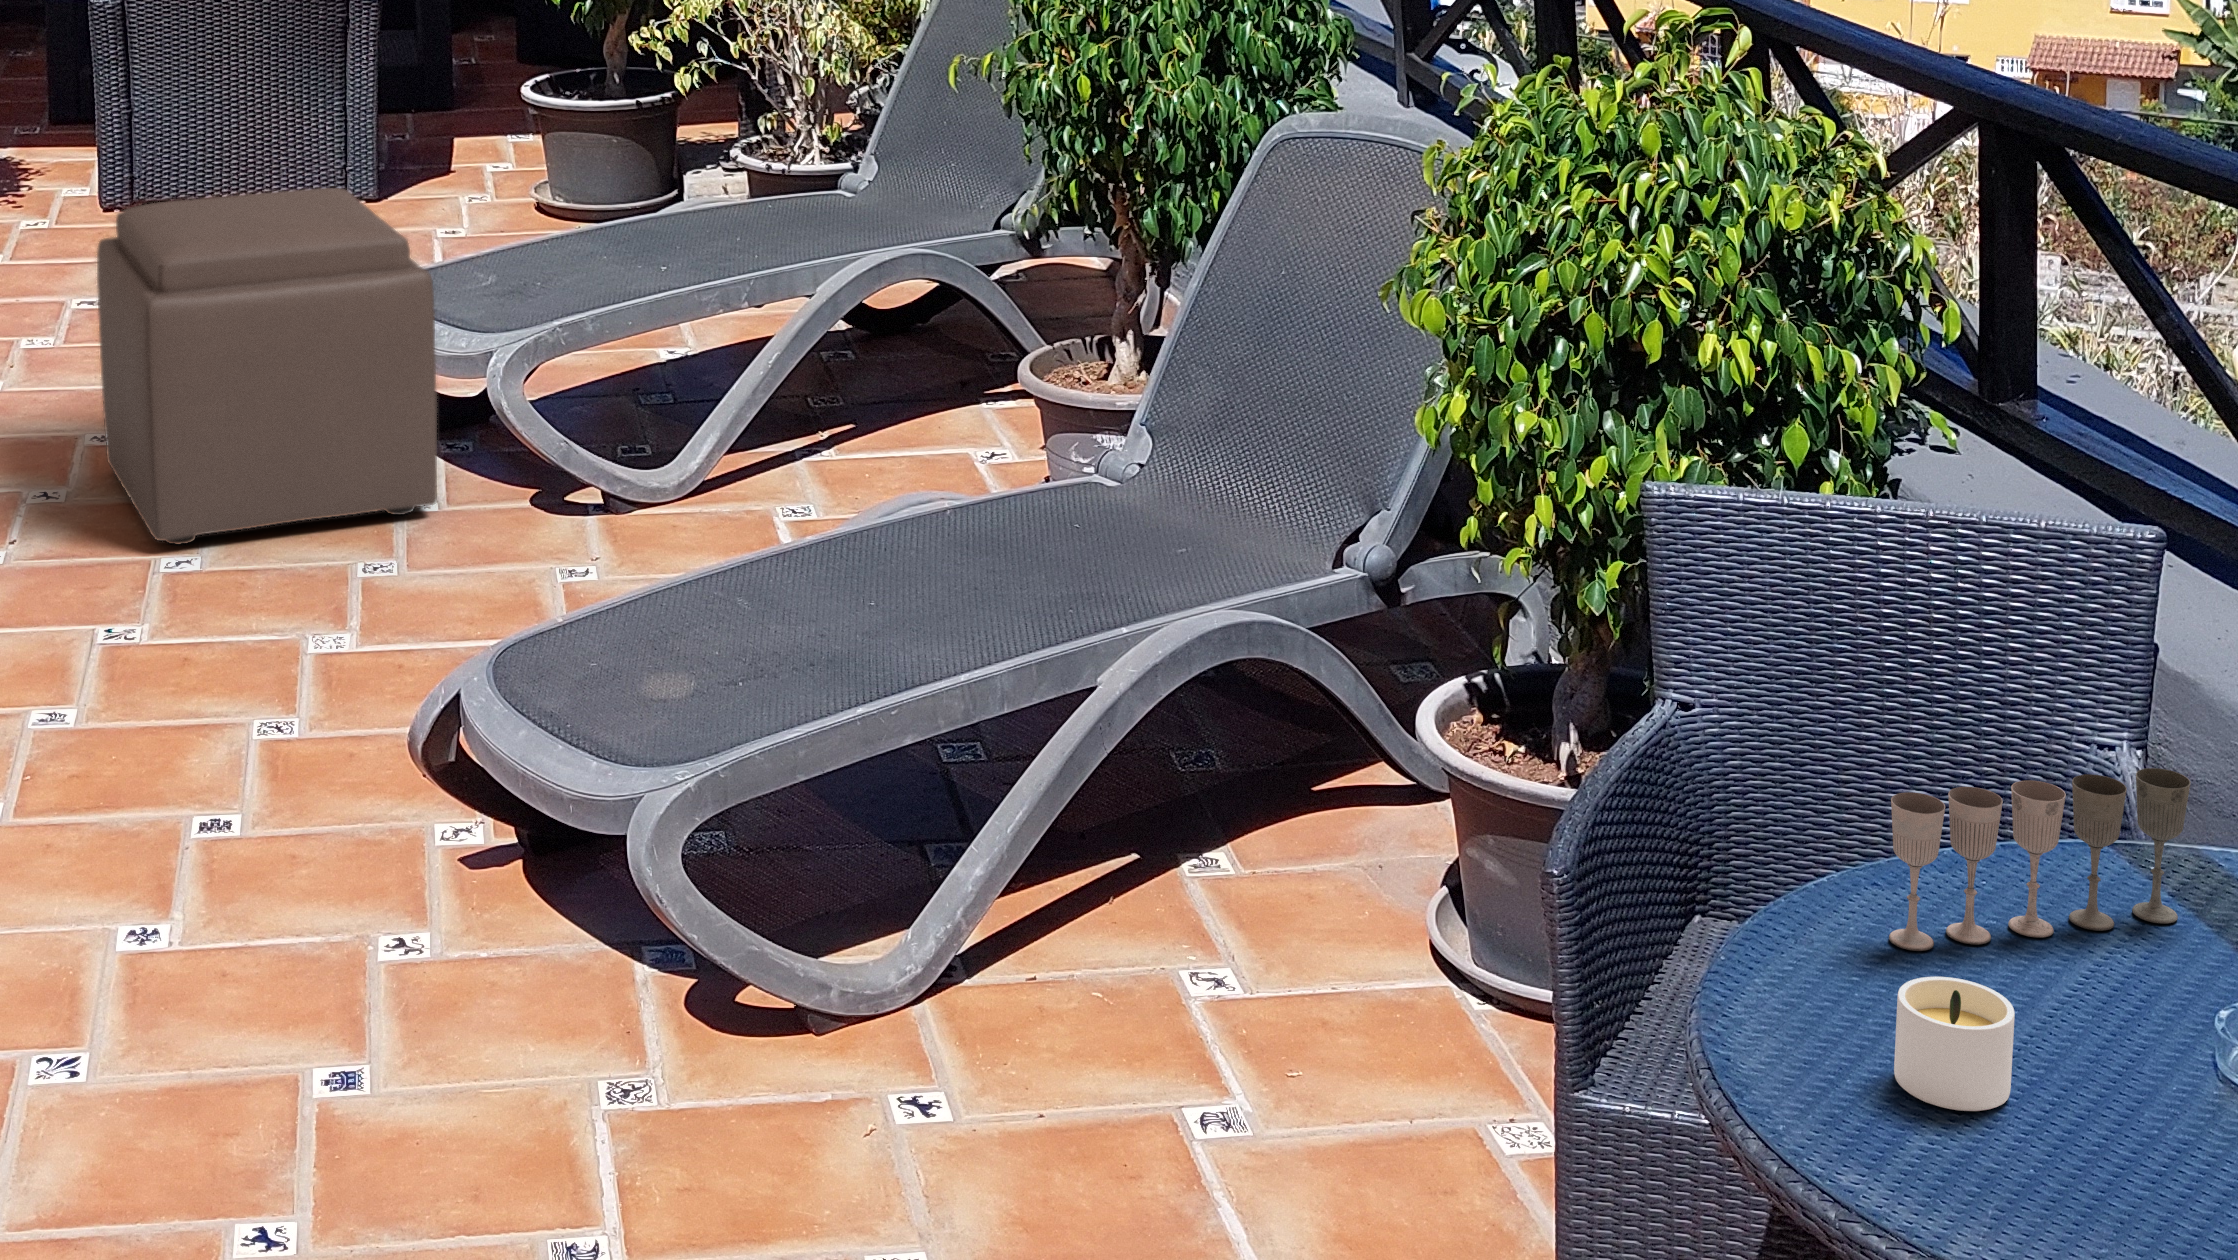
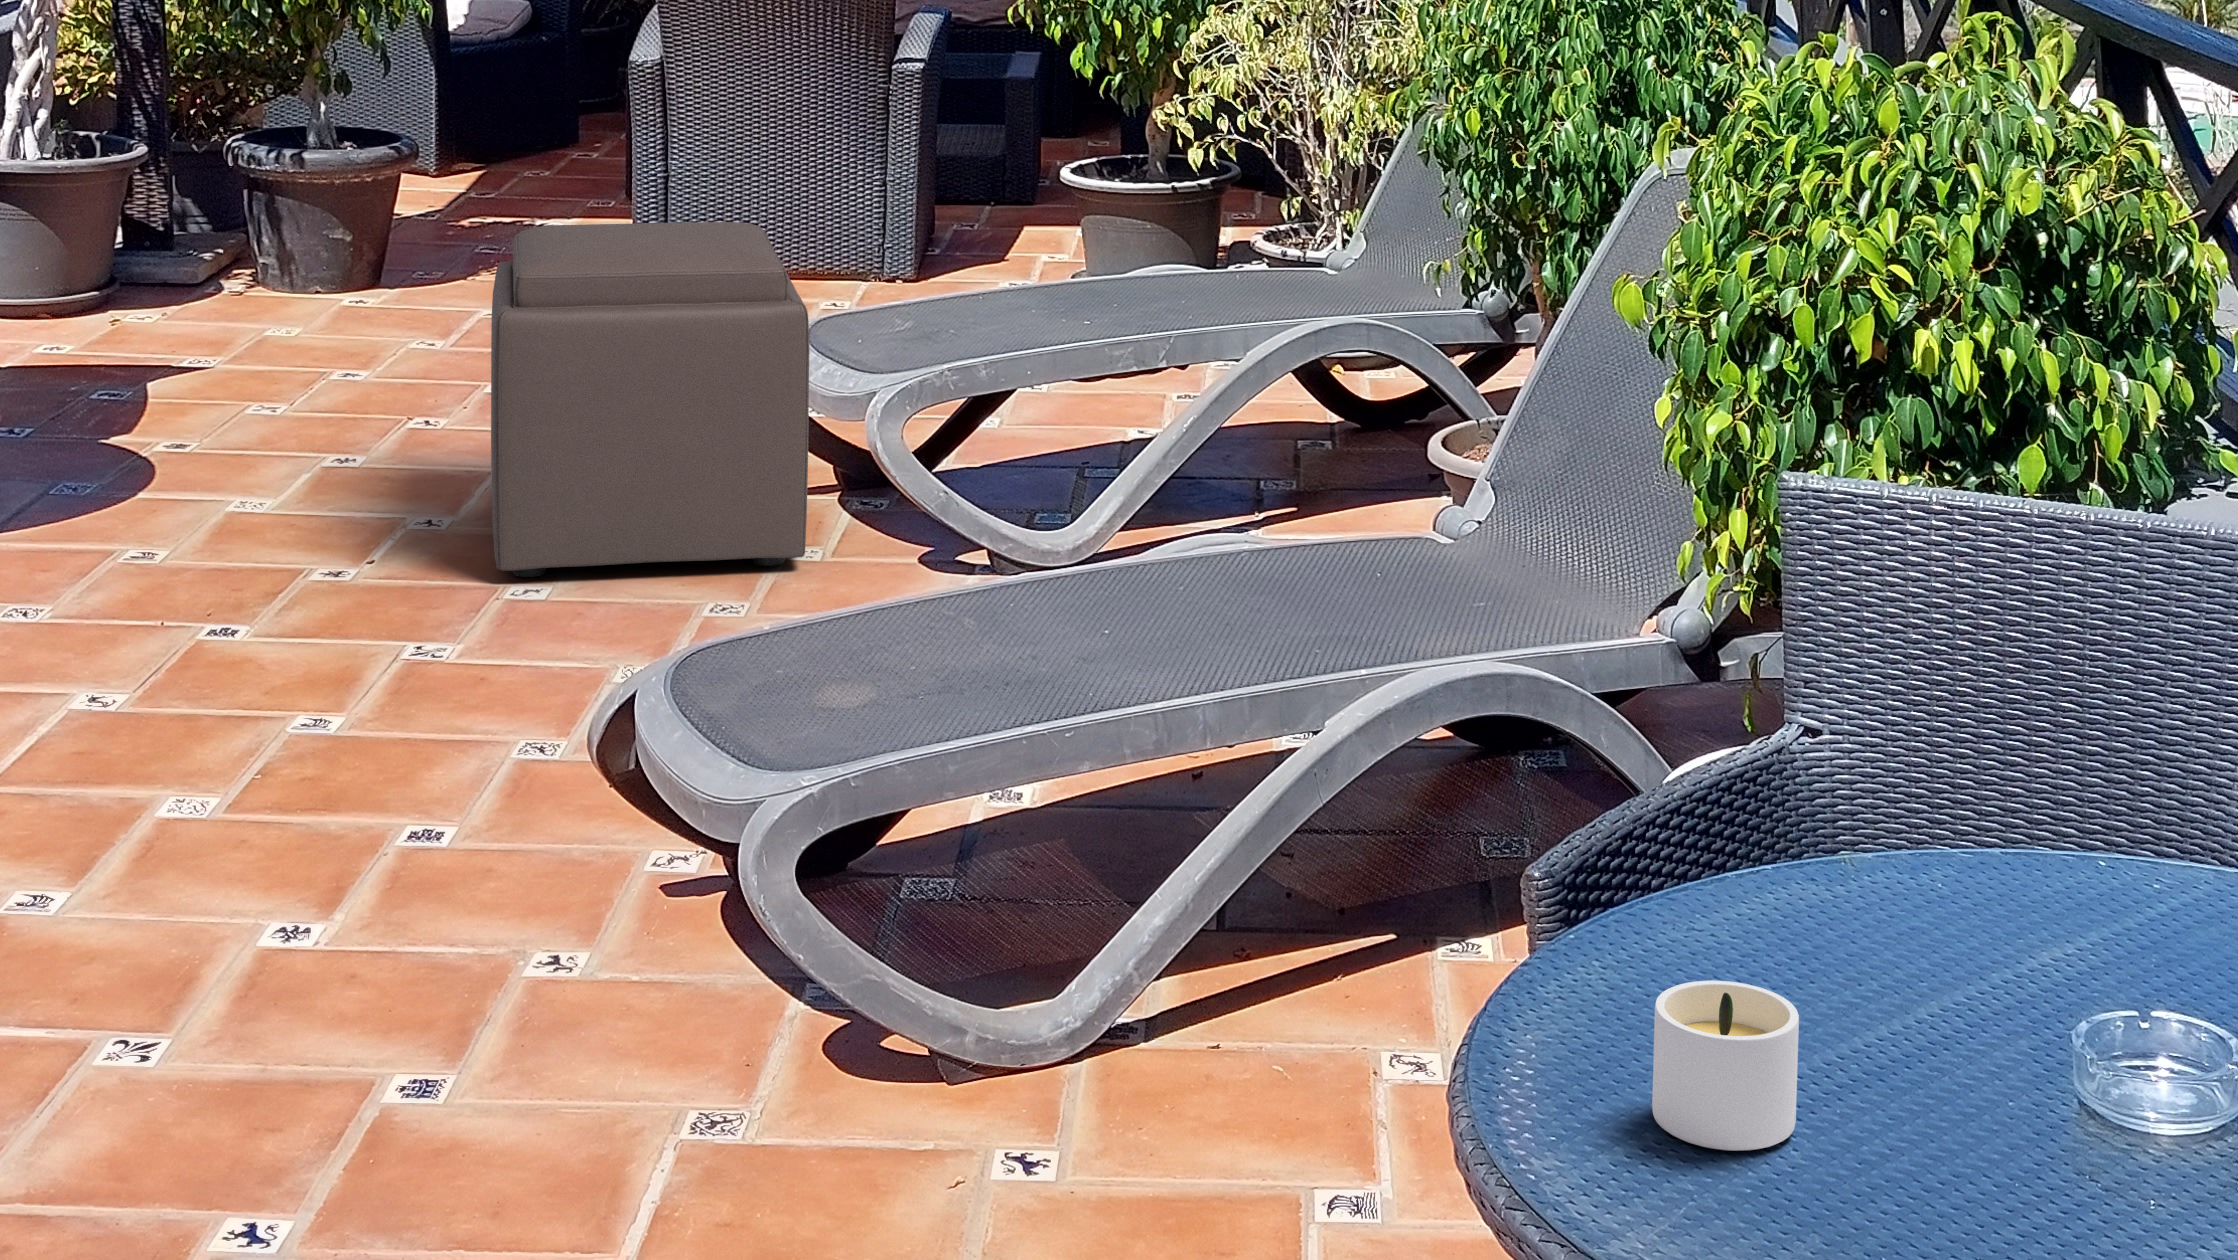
wine glass: present [1889,768,2191,951] -> none [1787,780,2199,983]

